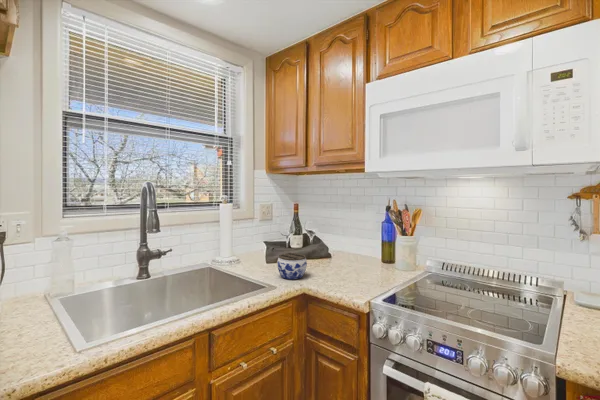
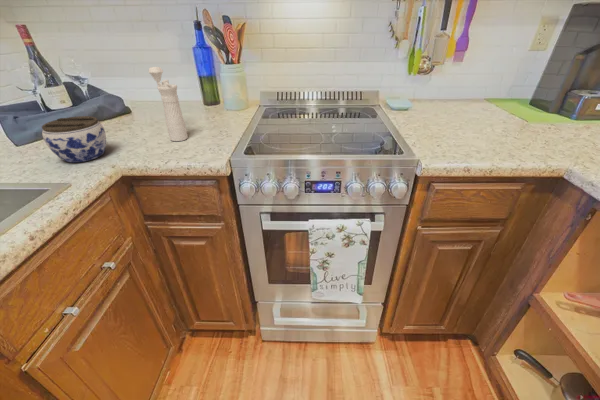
pepper mill: none [343,232,356,282] -> present [149,67,188,141]

